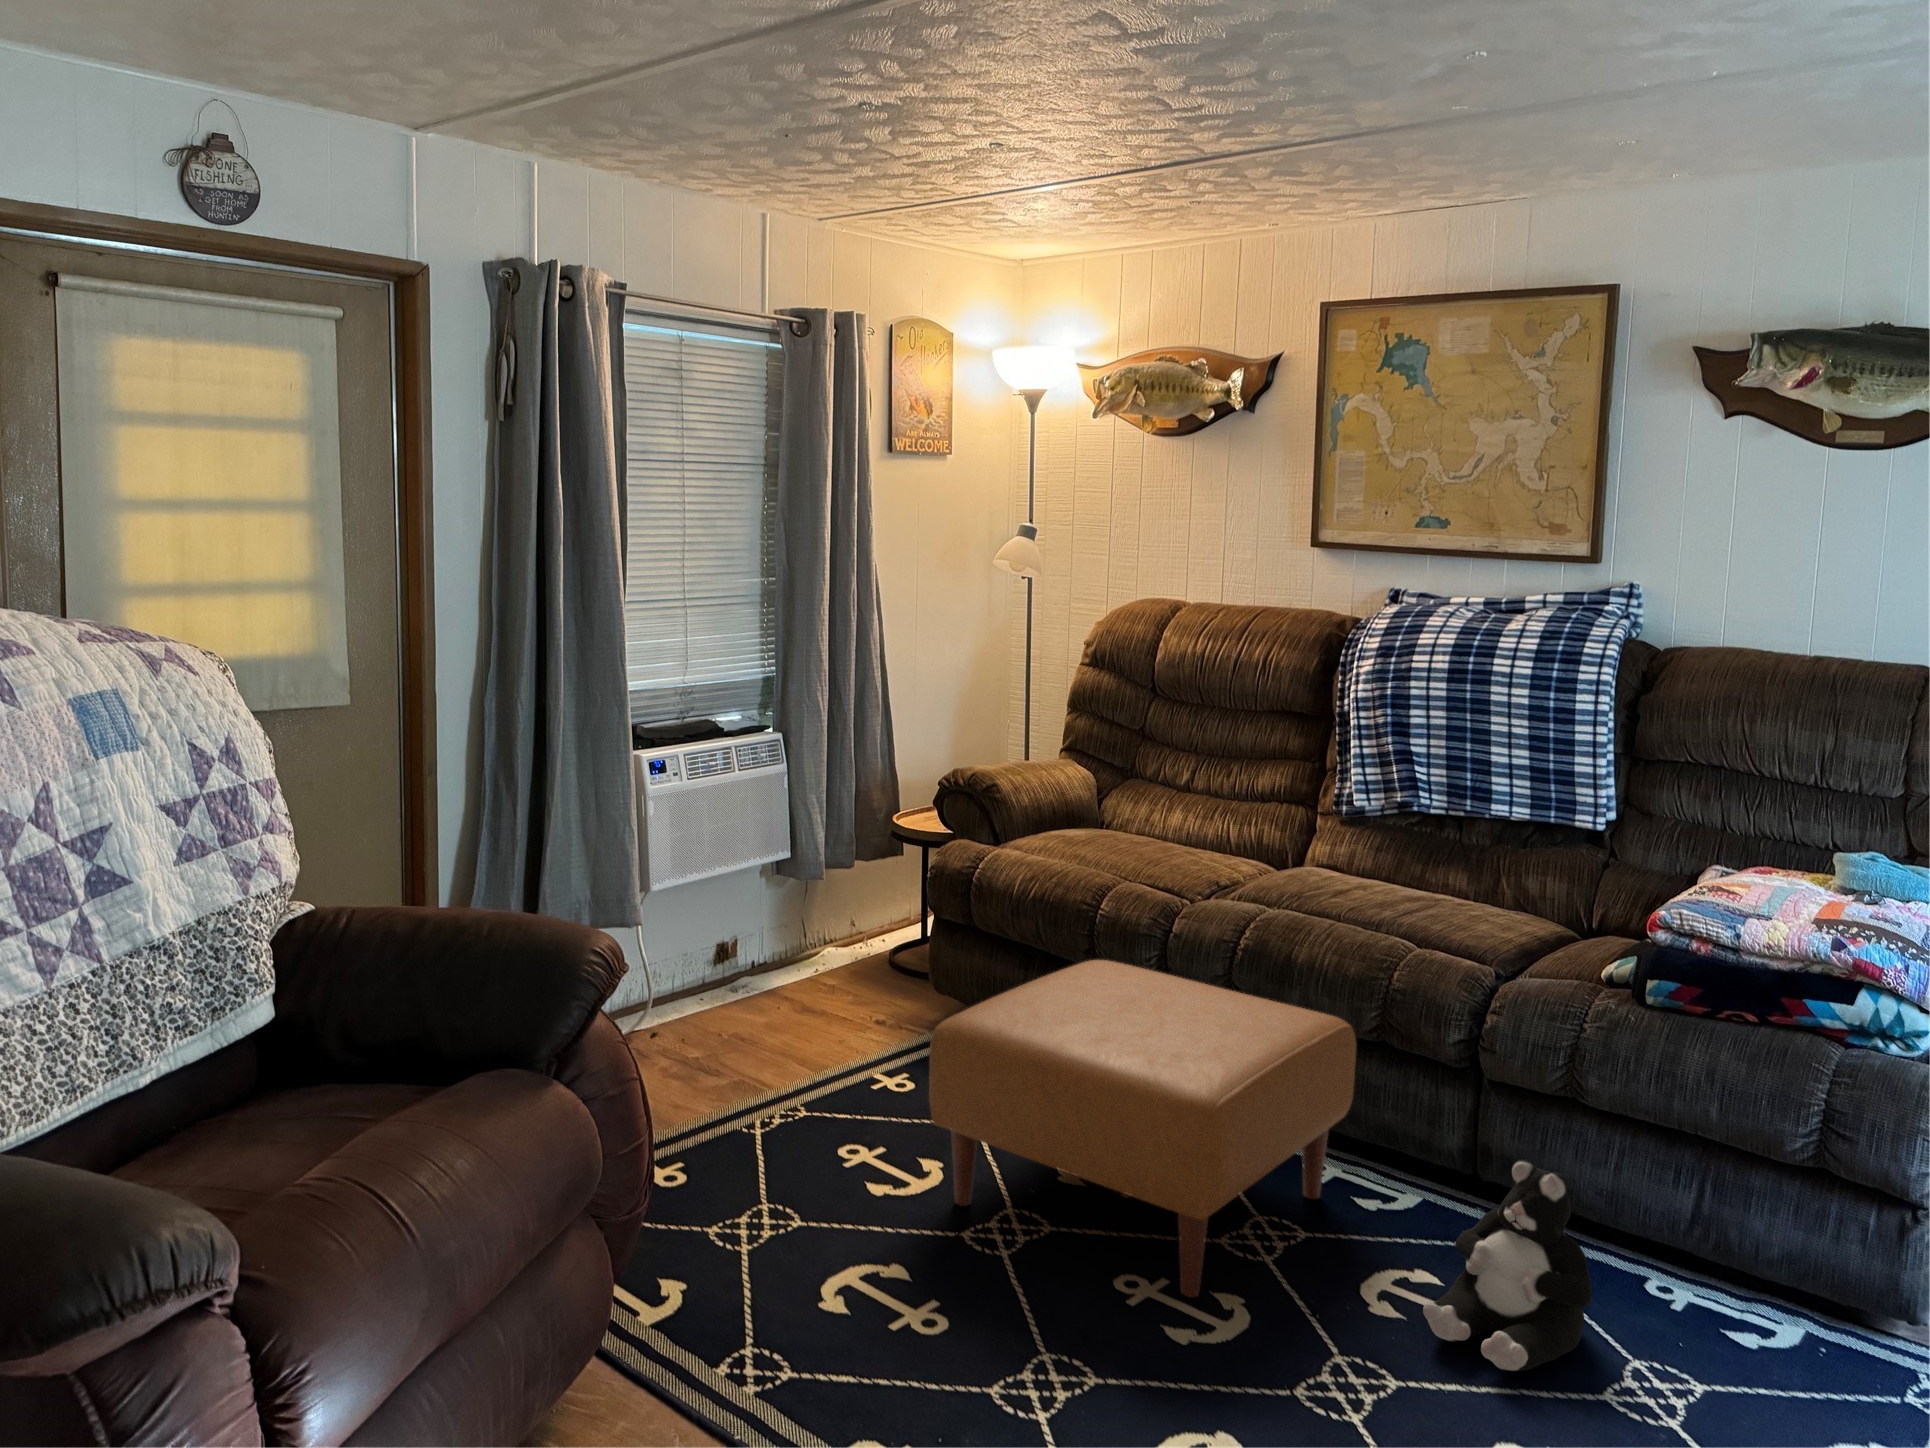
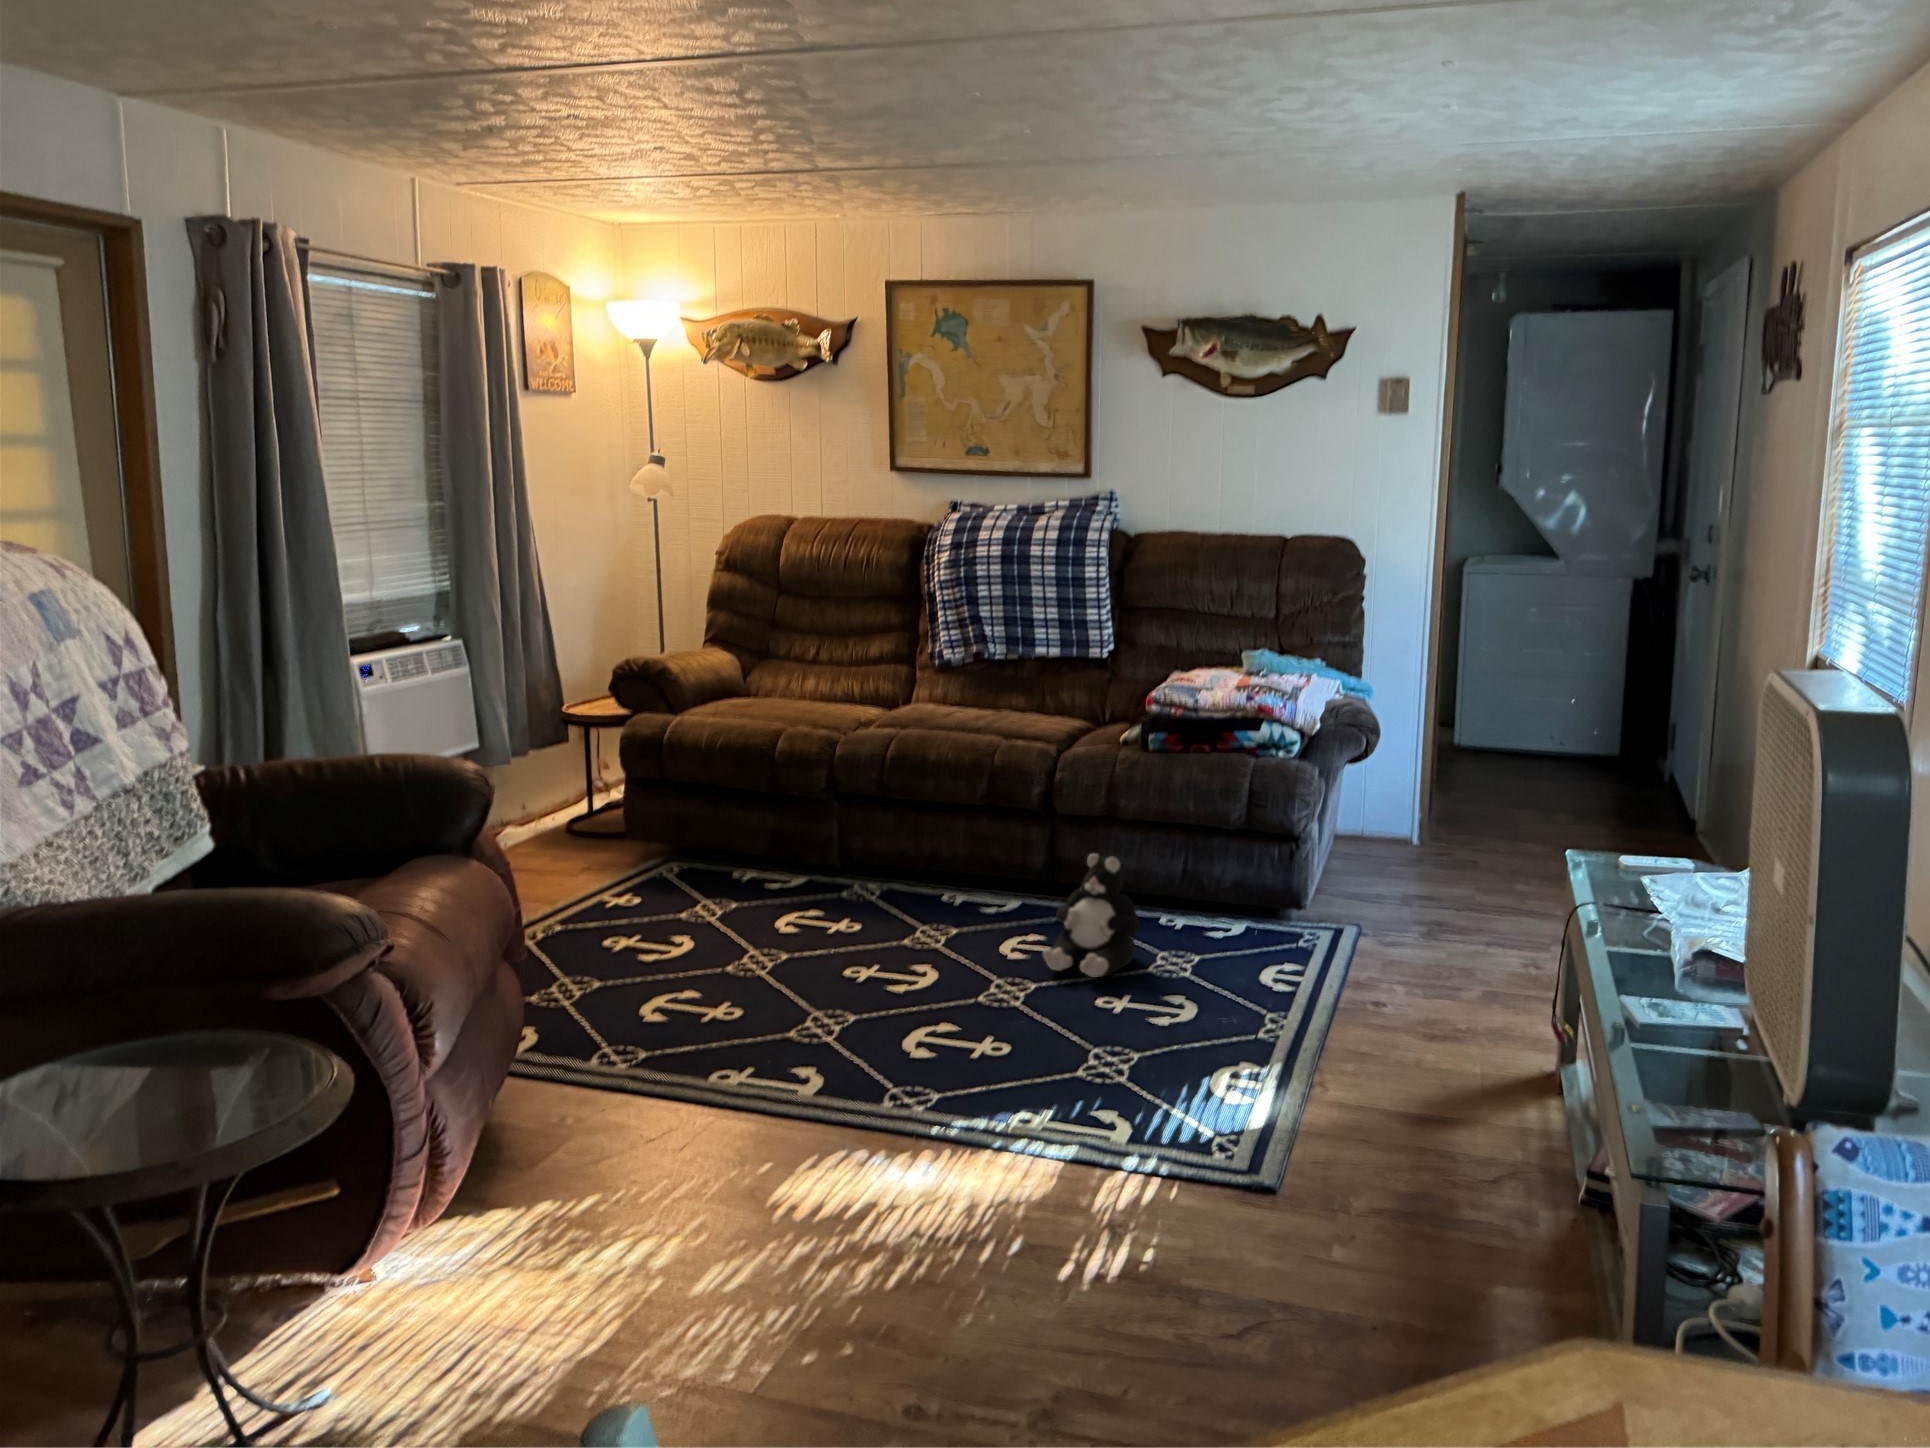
ottoman: present [929,960,1356,1297] -> none [683,779,975,979]

